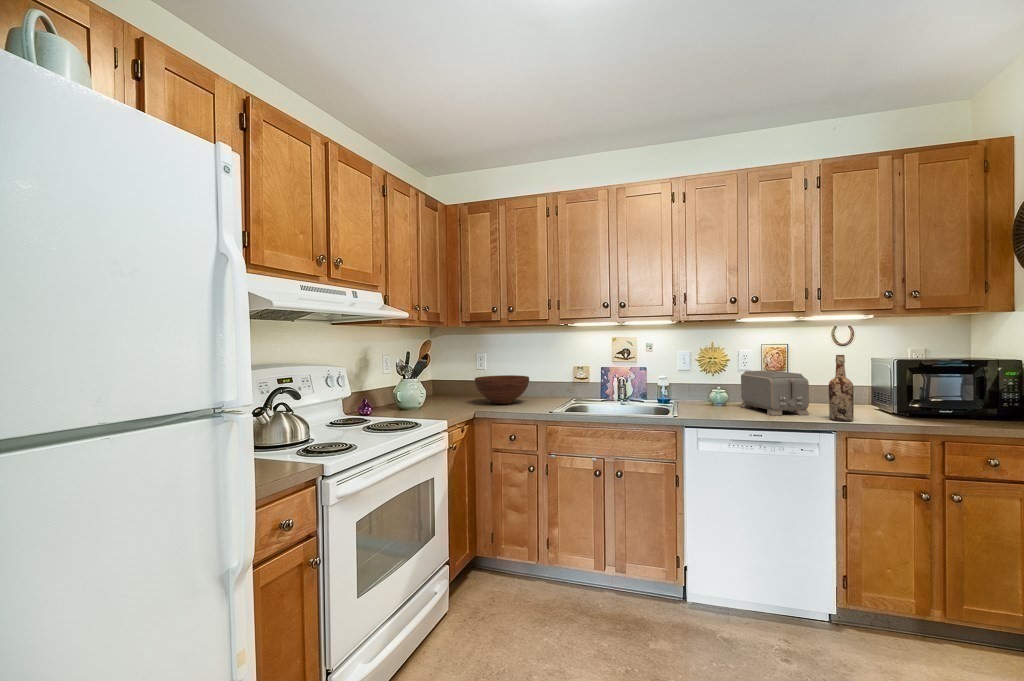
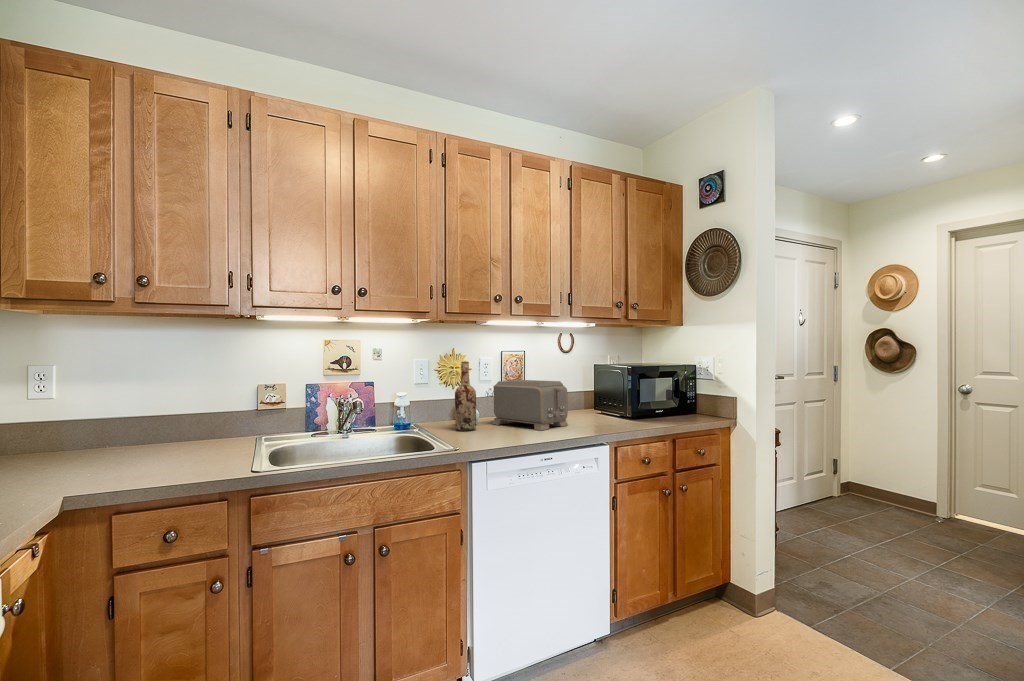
wine bottle: present [829,355,854,421] -> present [455,362,476,431]
fruit bowl: present [475,375,529,404] -> none [33,406,179,467]

